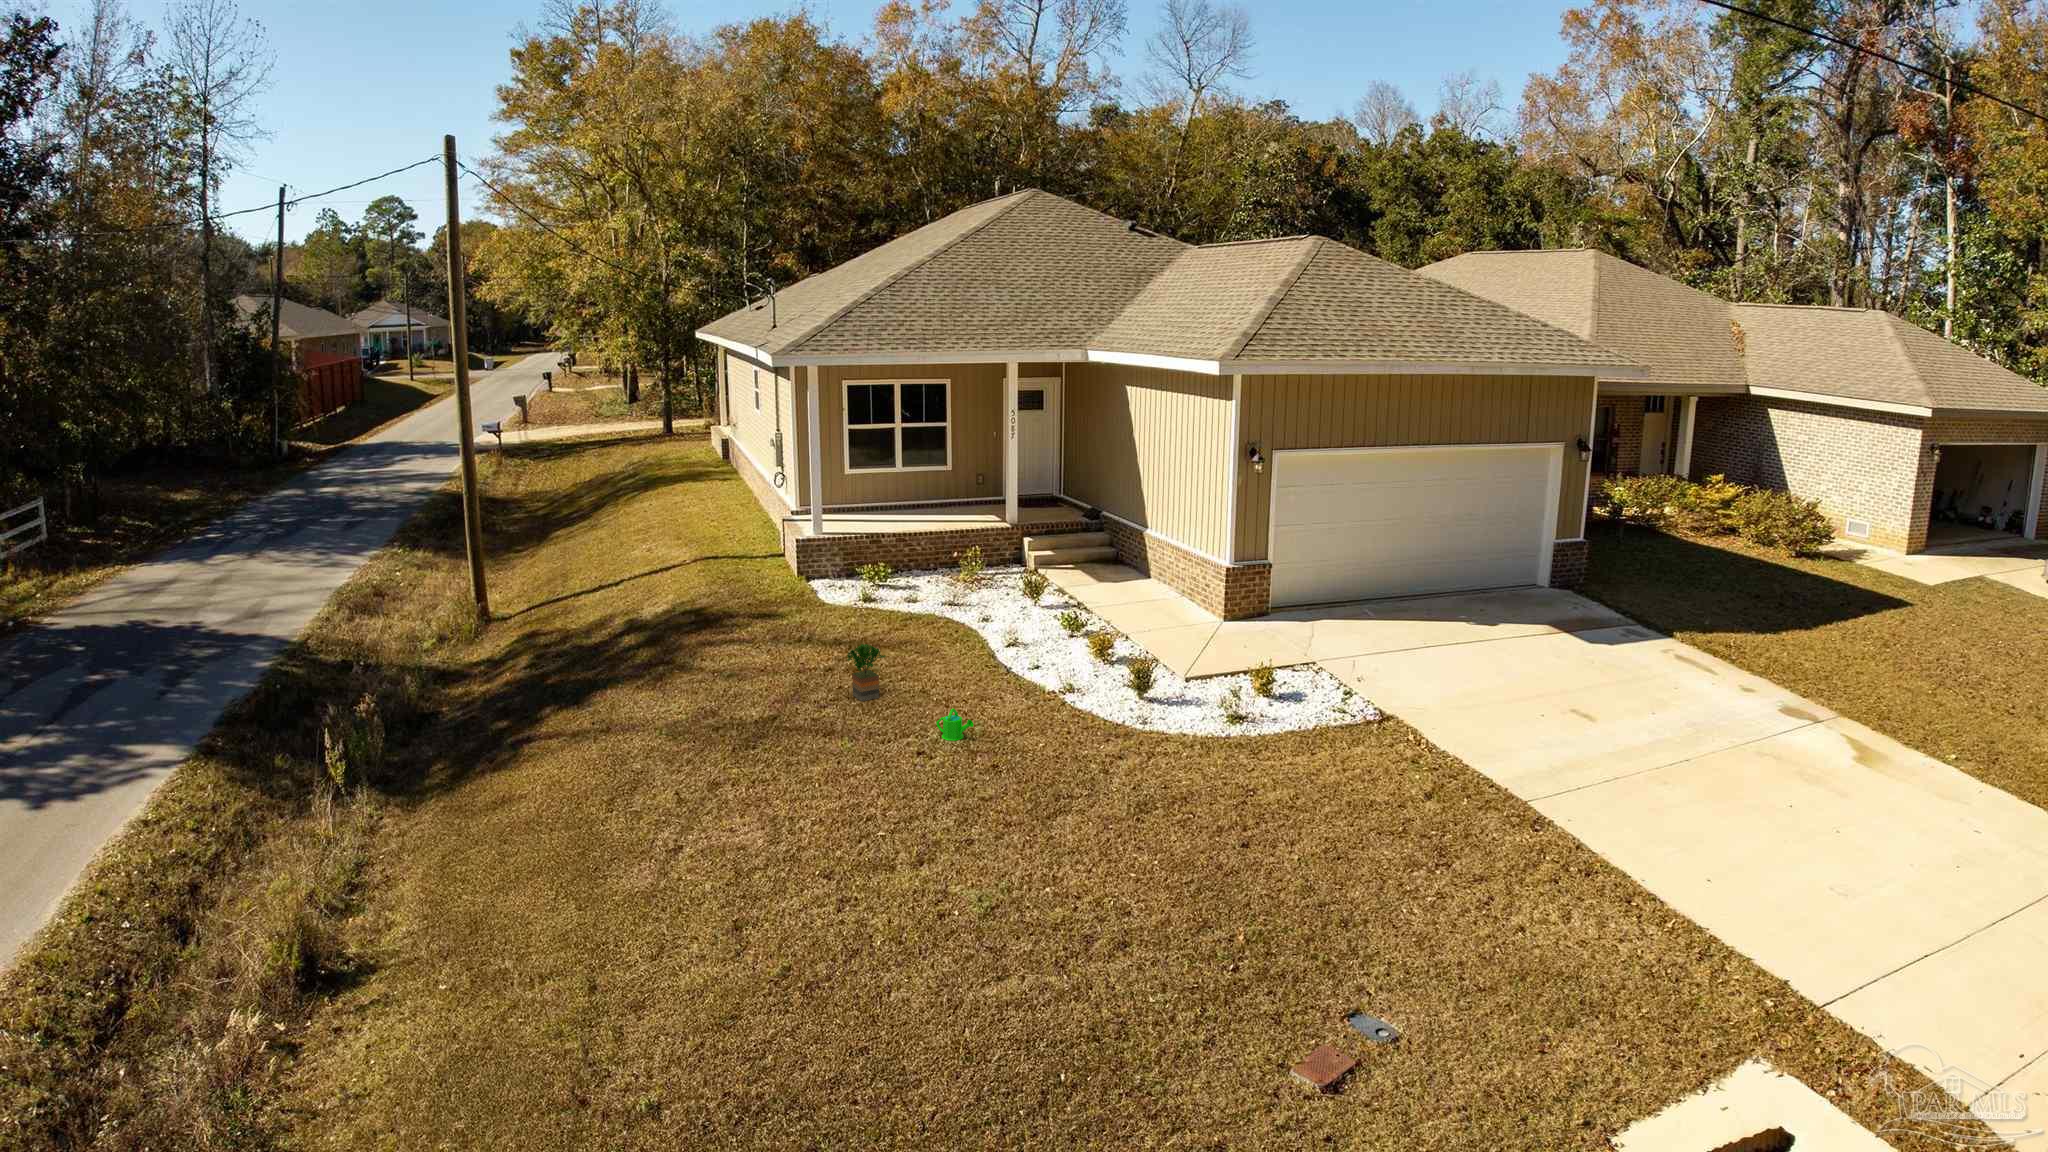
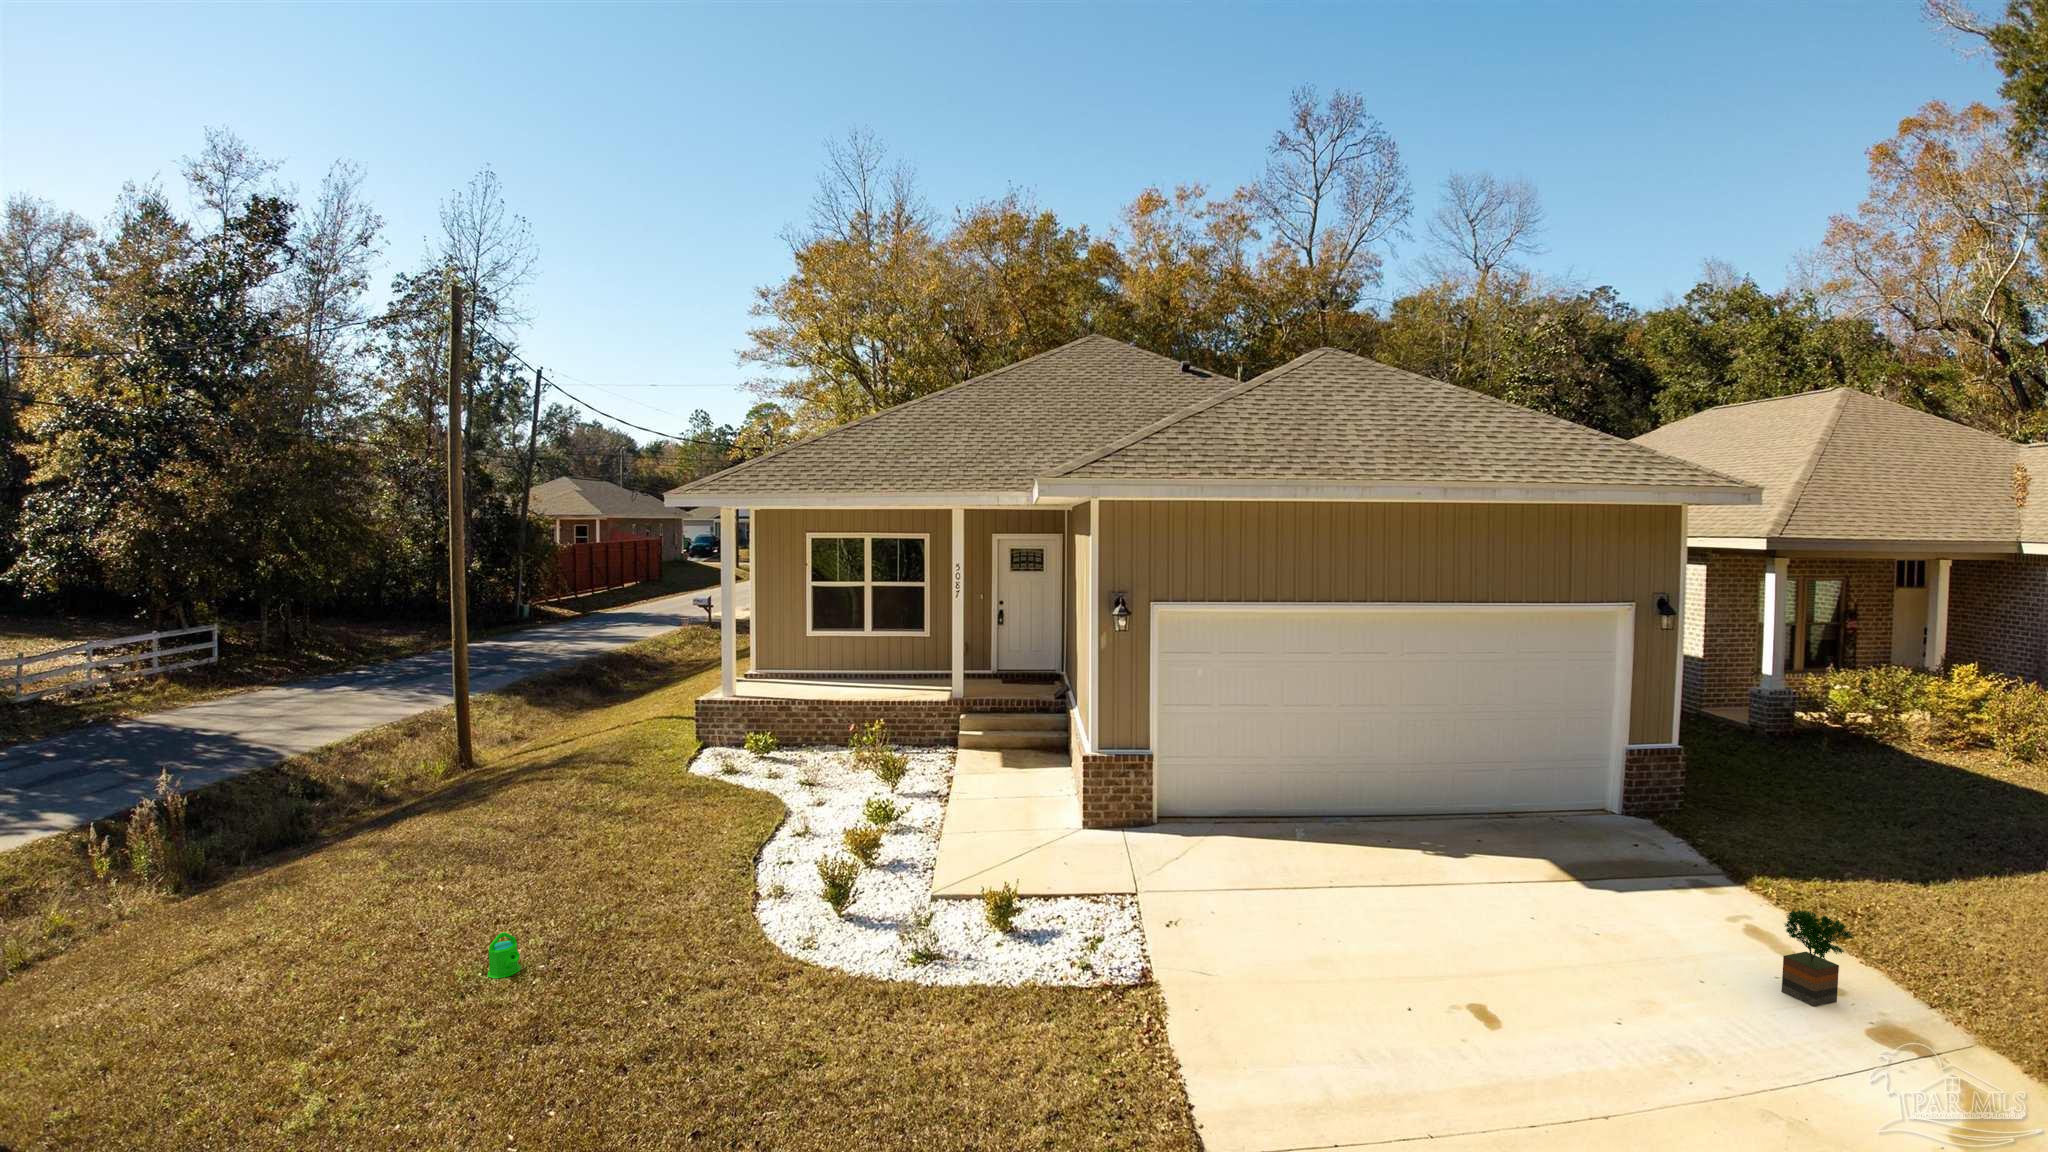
potted tree: present [847,644,886,701] -> present [1782,910,1853,1007]

